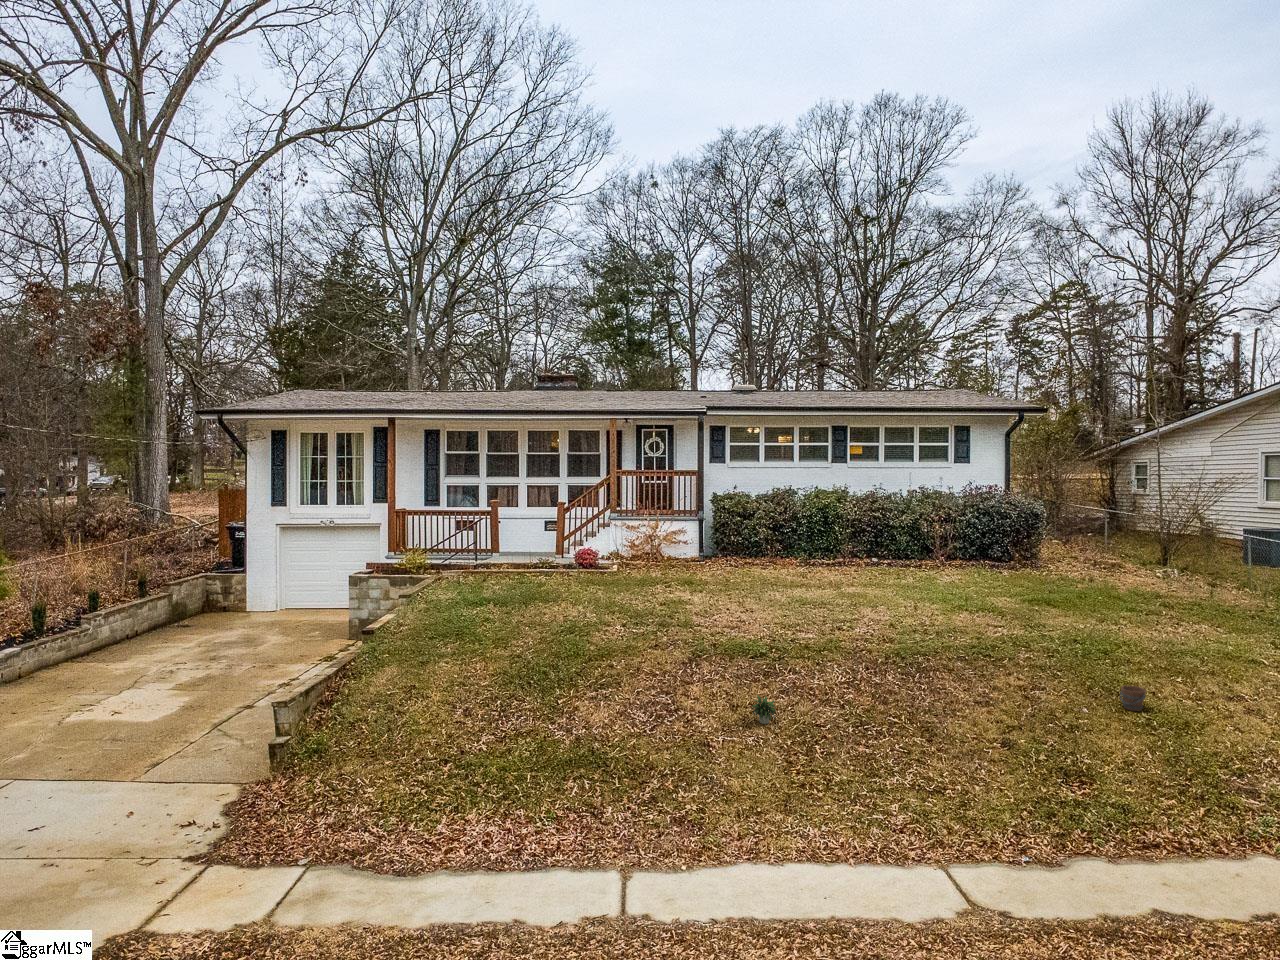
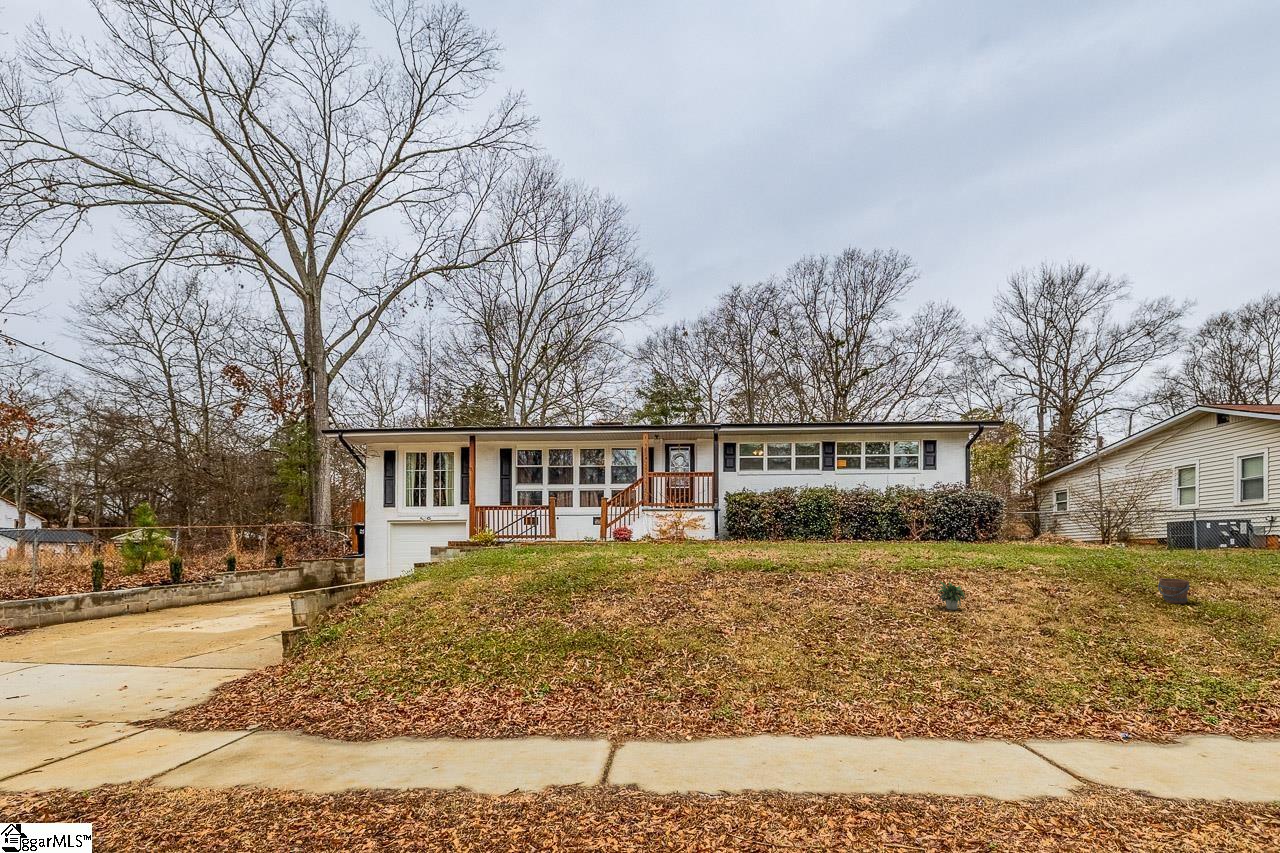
potted plant: present [752,695,776,724] -> present [938,581,965,610]

